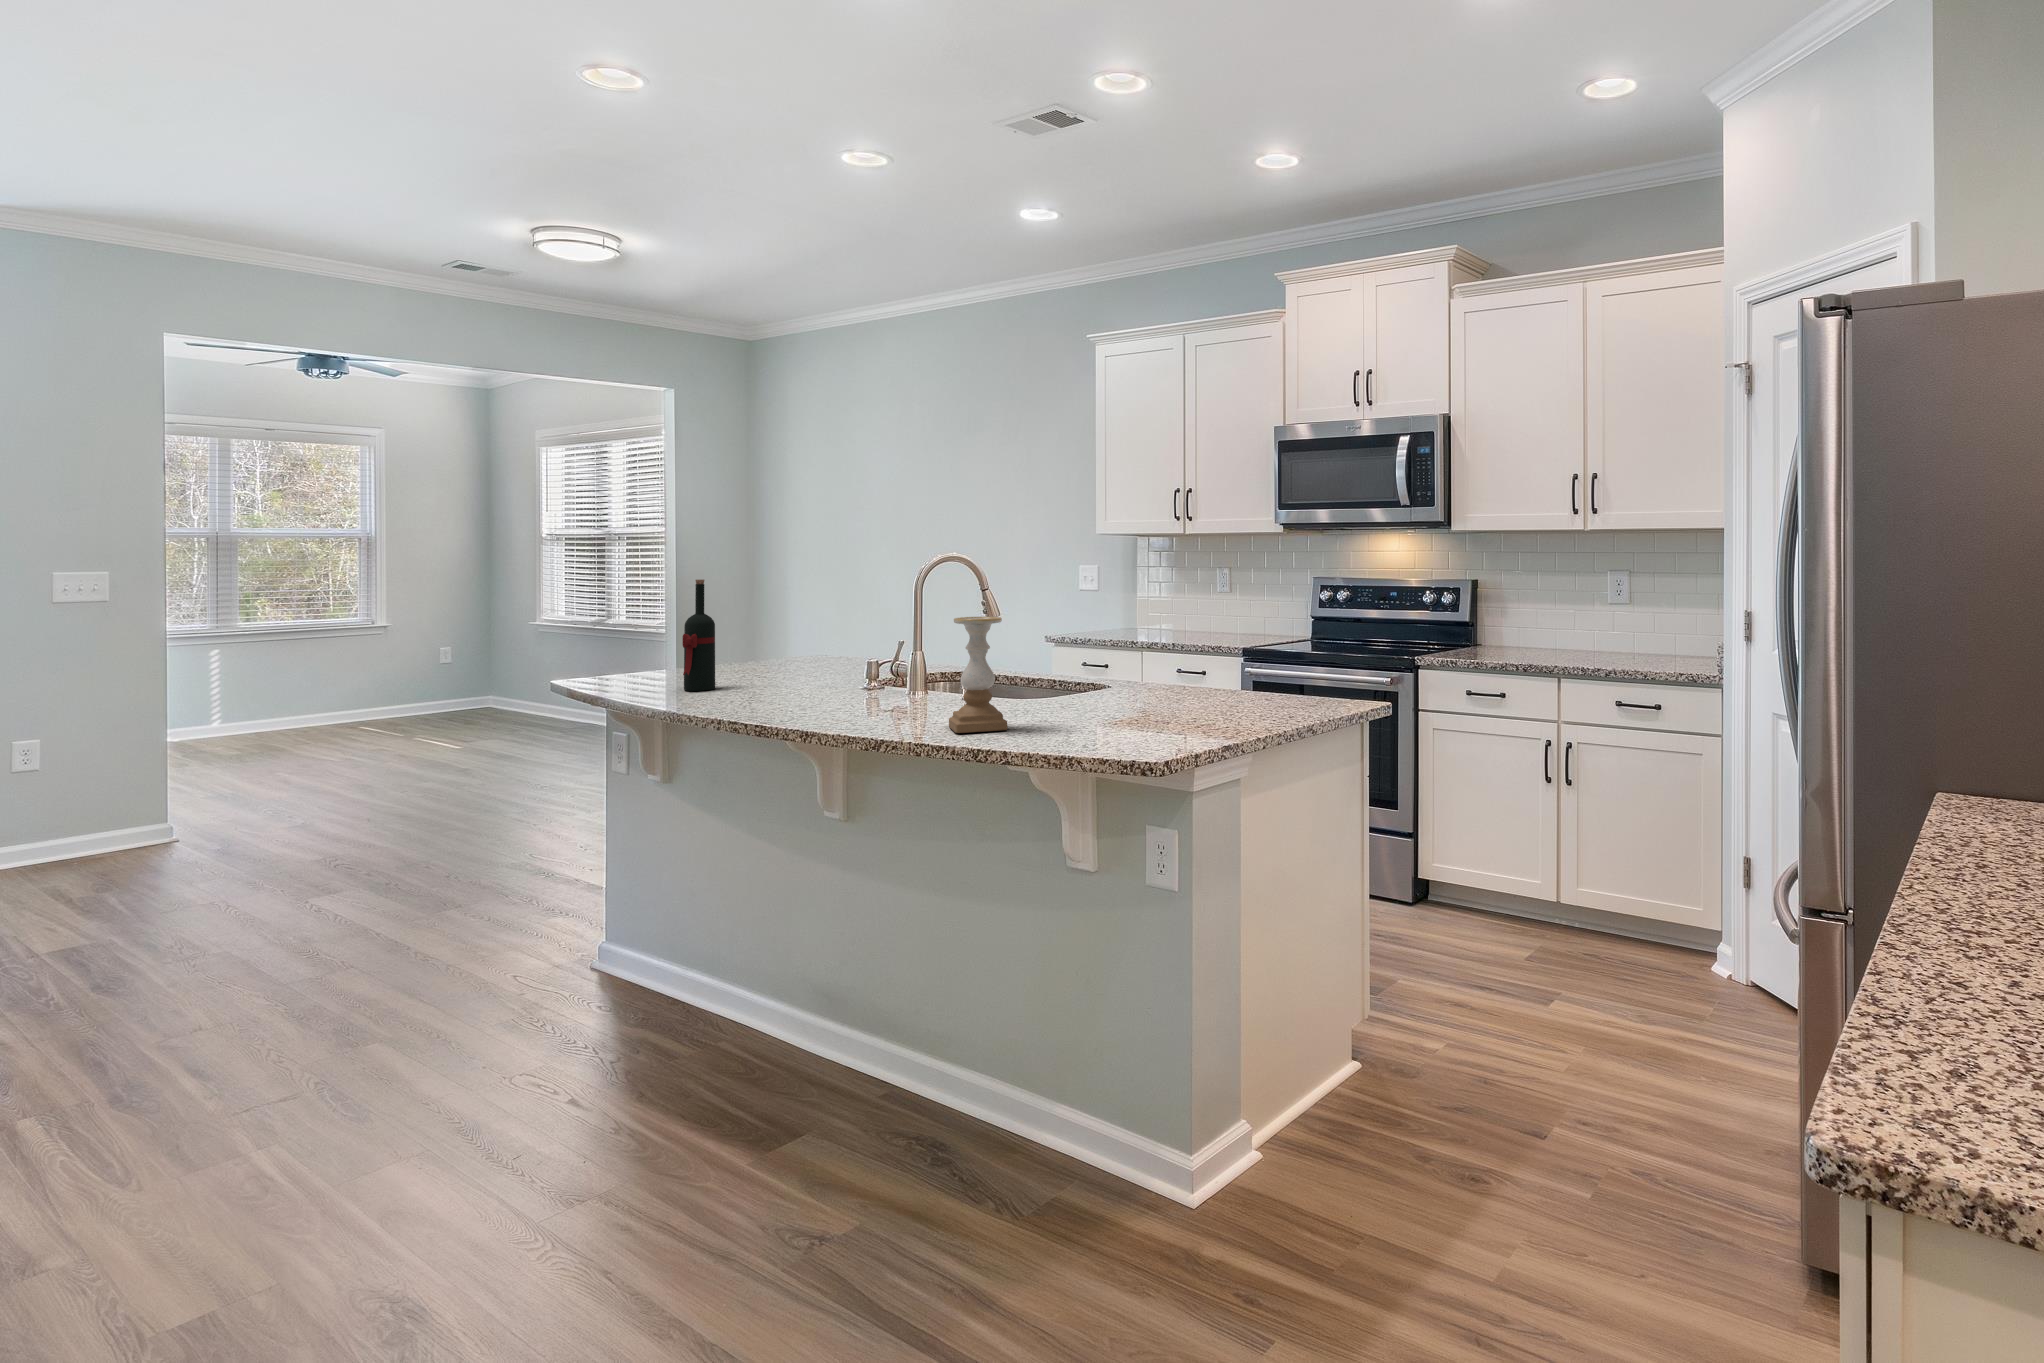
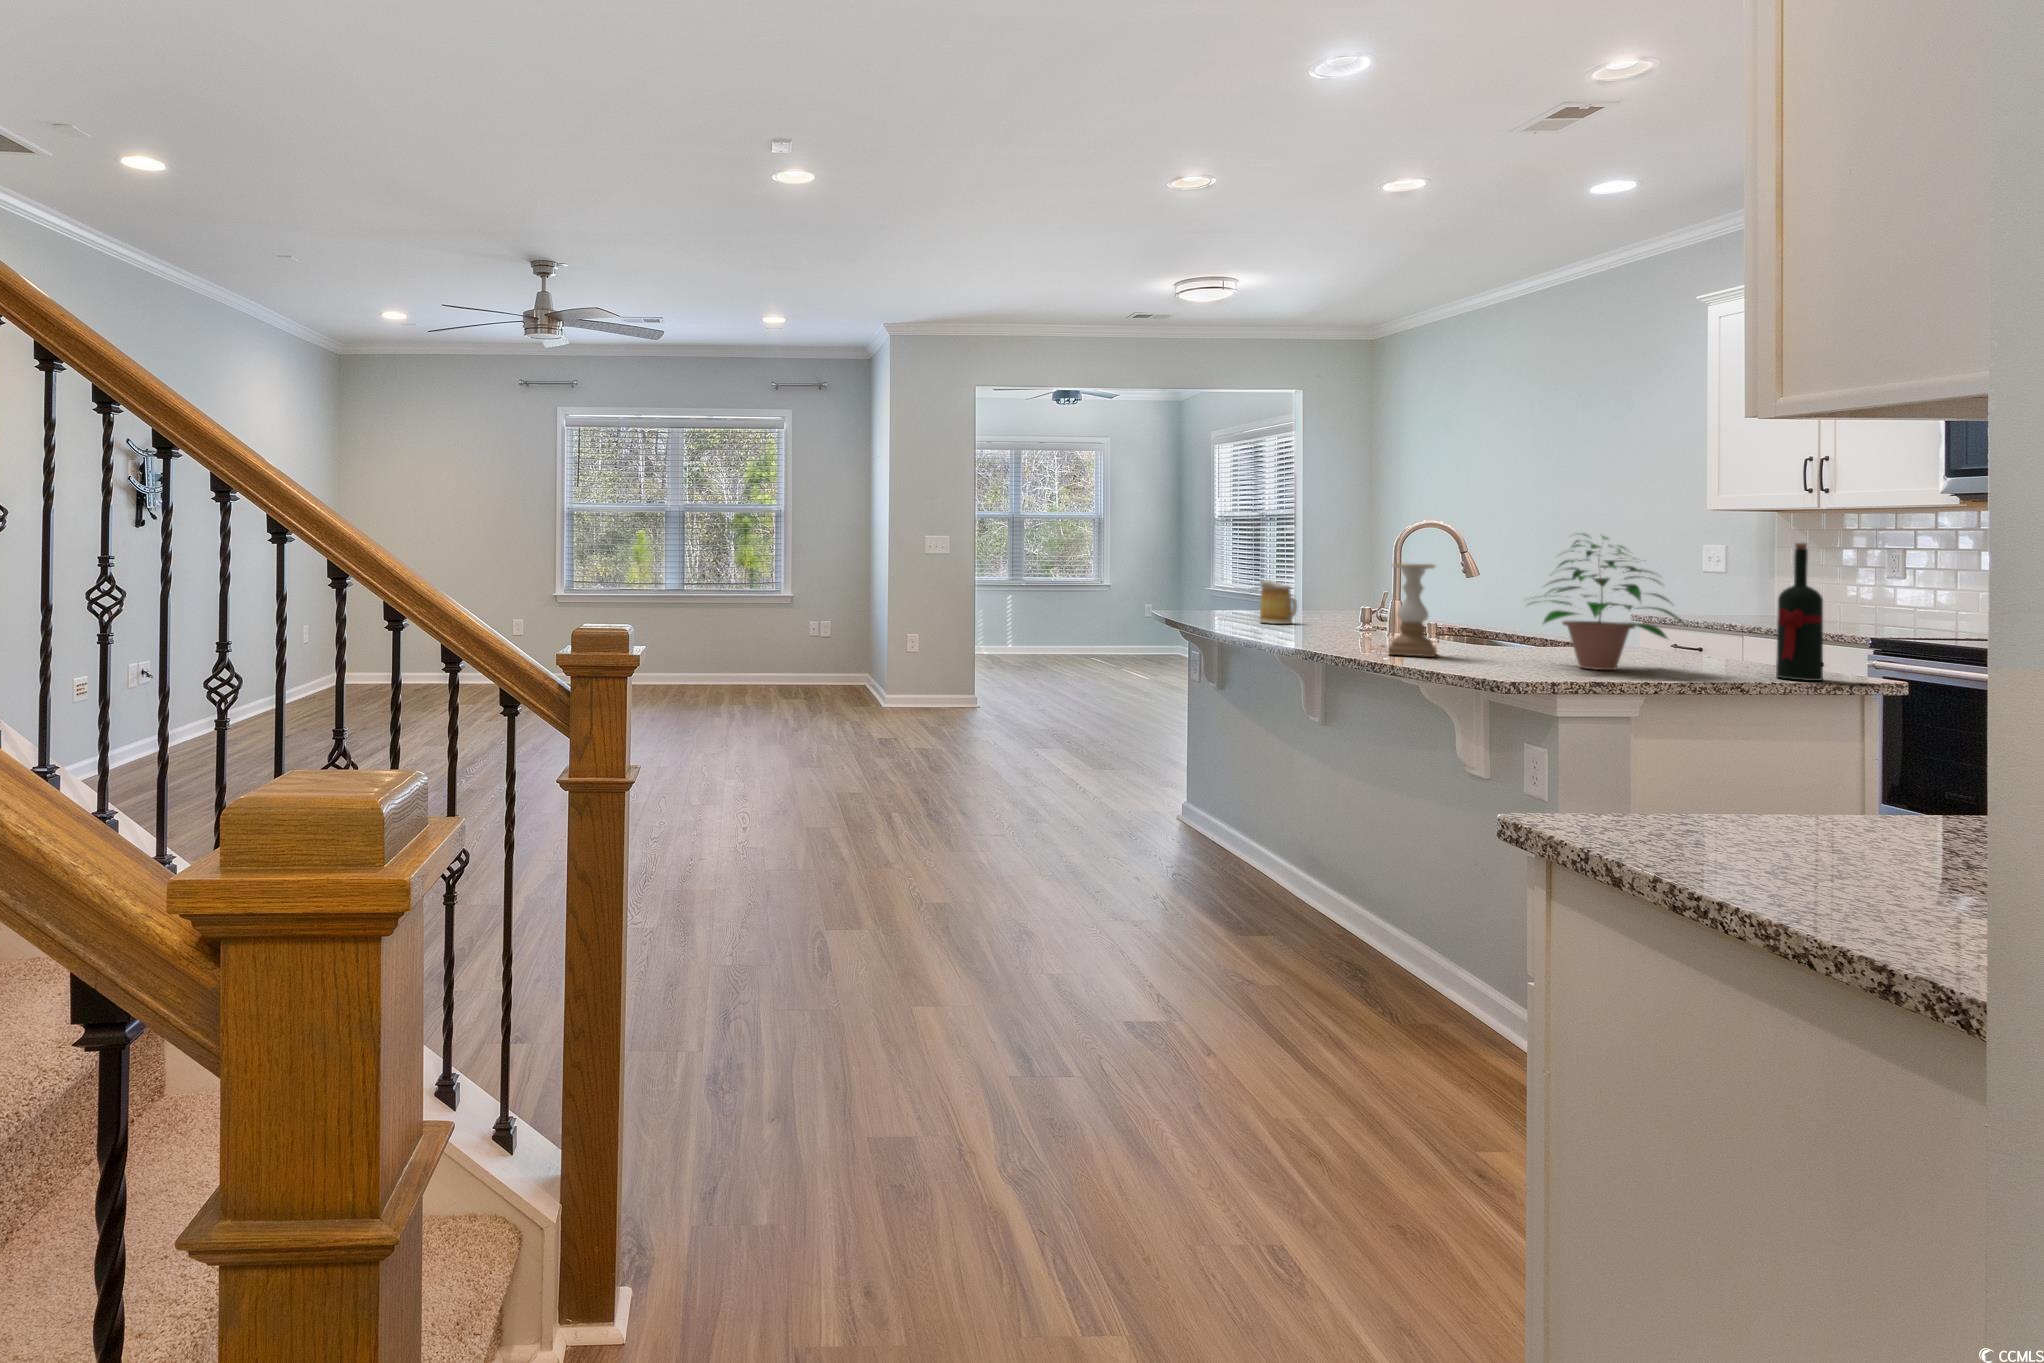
potted plant: none [1092,577,1243,726] -> present [1544,534,1683,670]
wine bottle: present [683,580,715,691] -> present [1776,543,1823,681]
mug: none [729,636,781,694] -> present [1259,580,1297,624]

